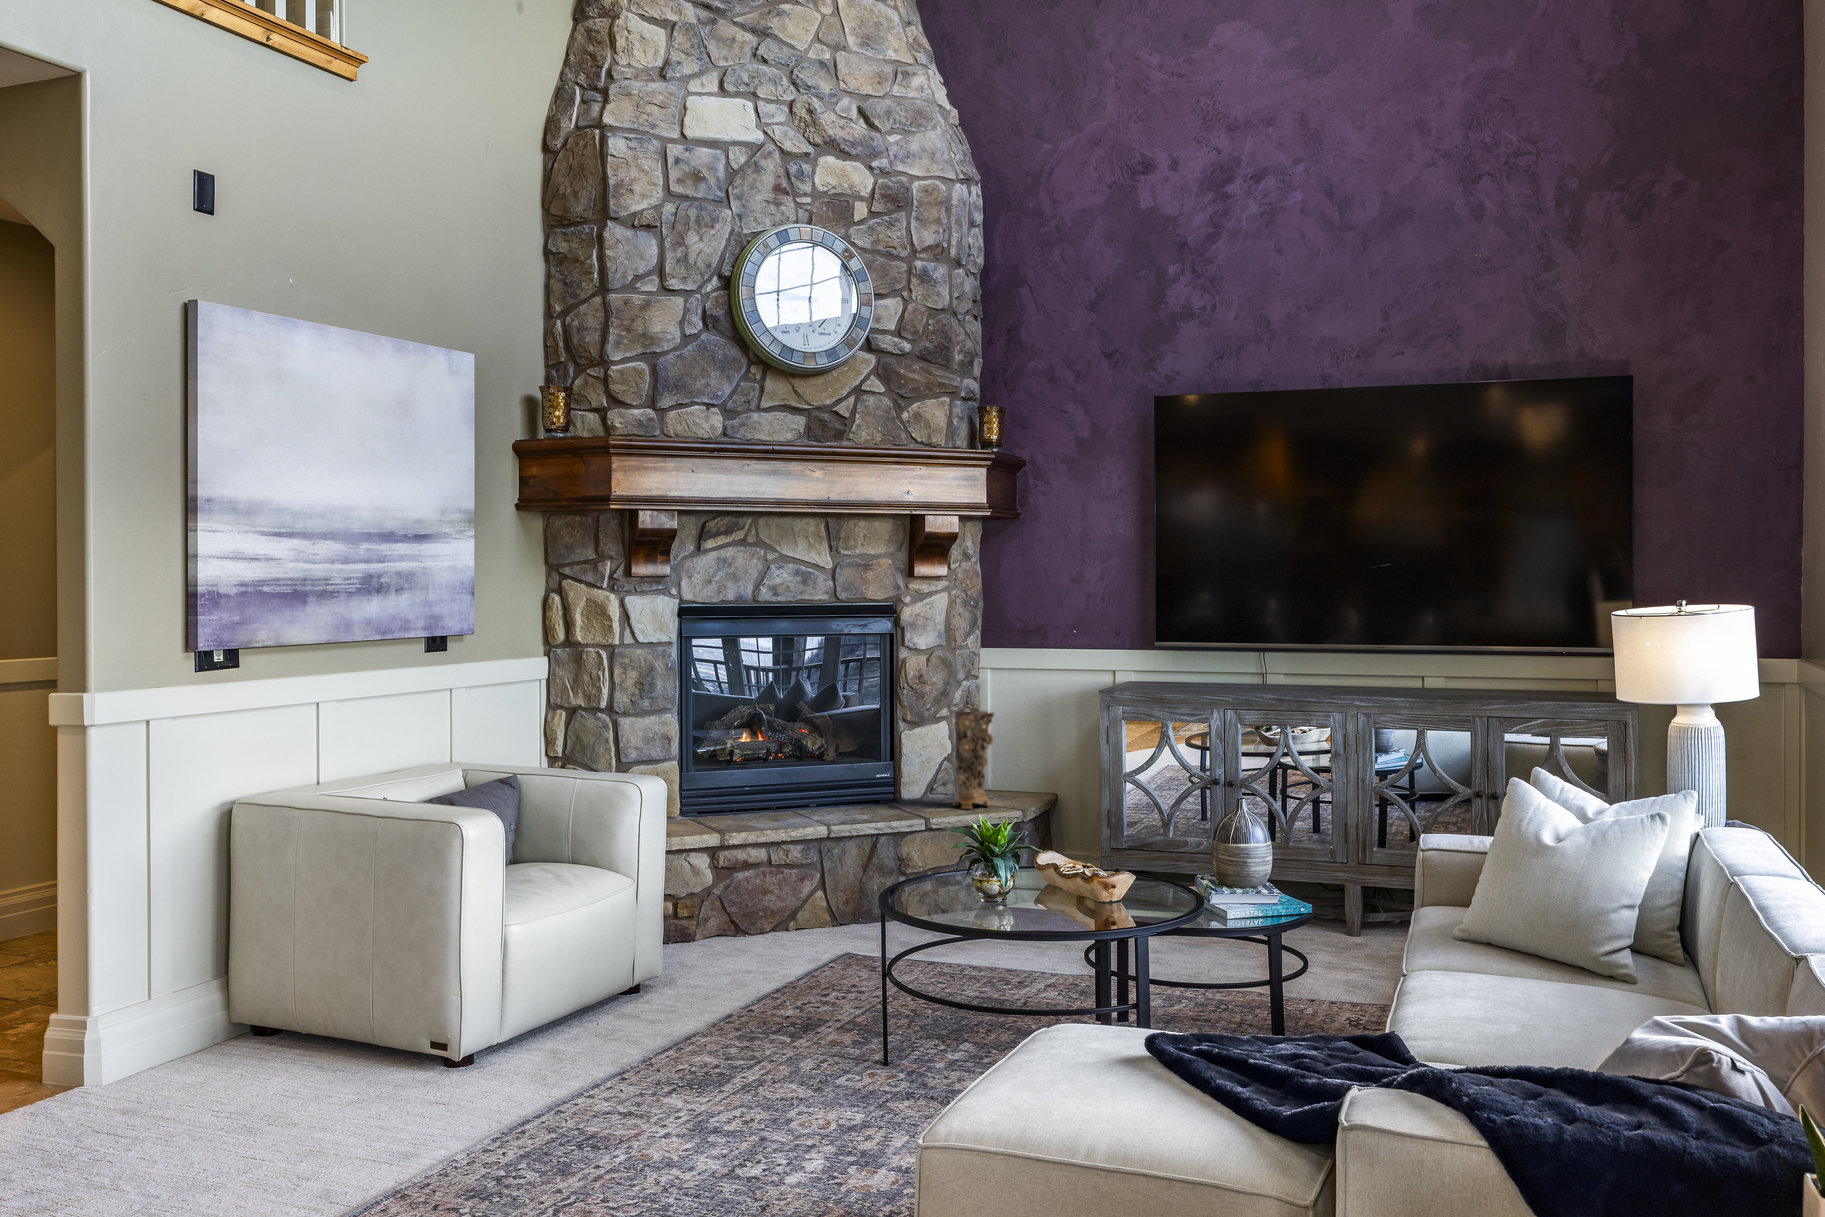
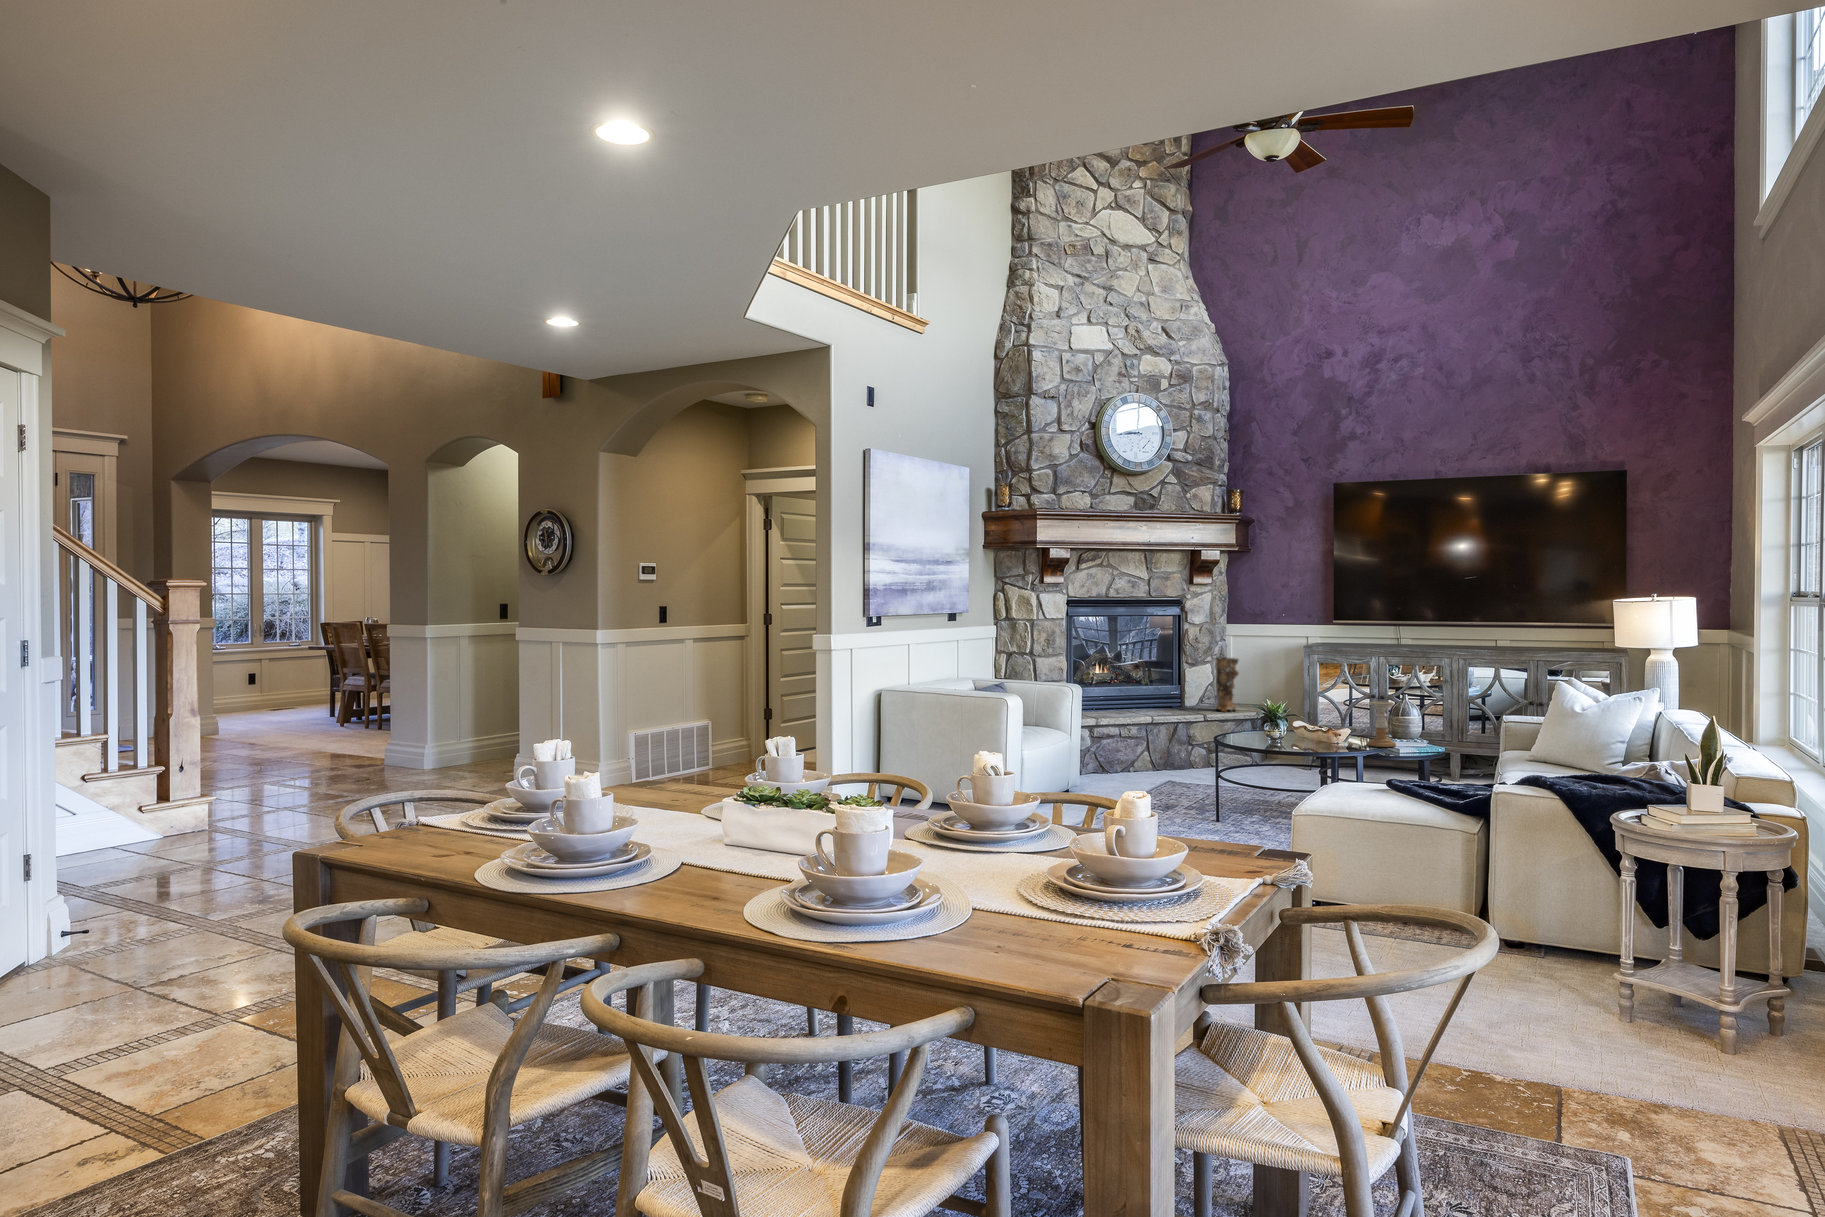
candle holder: none [1169,818,1221,910] -> present [1367,702,1396,747]

